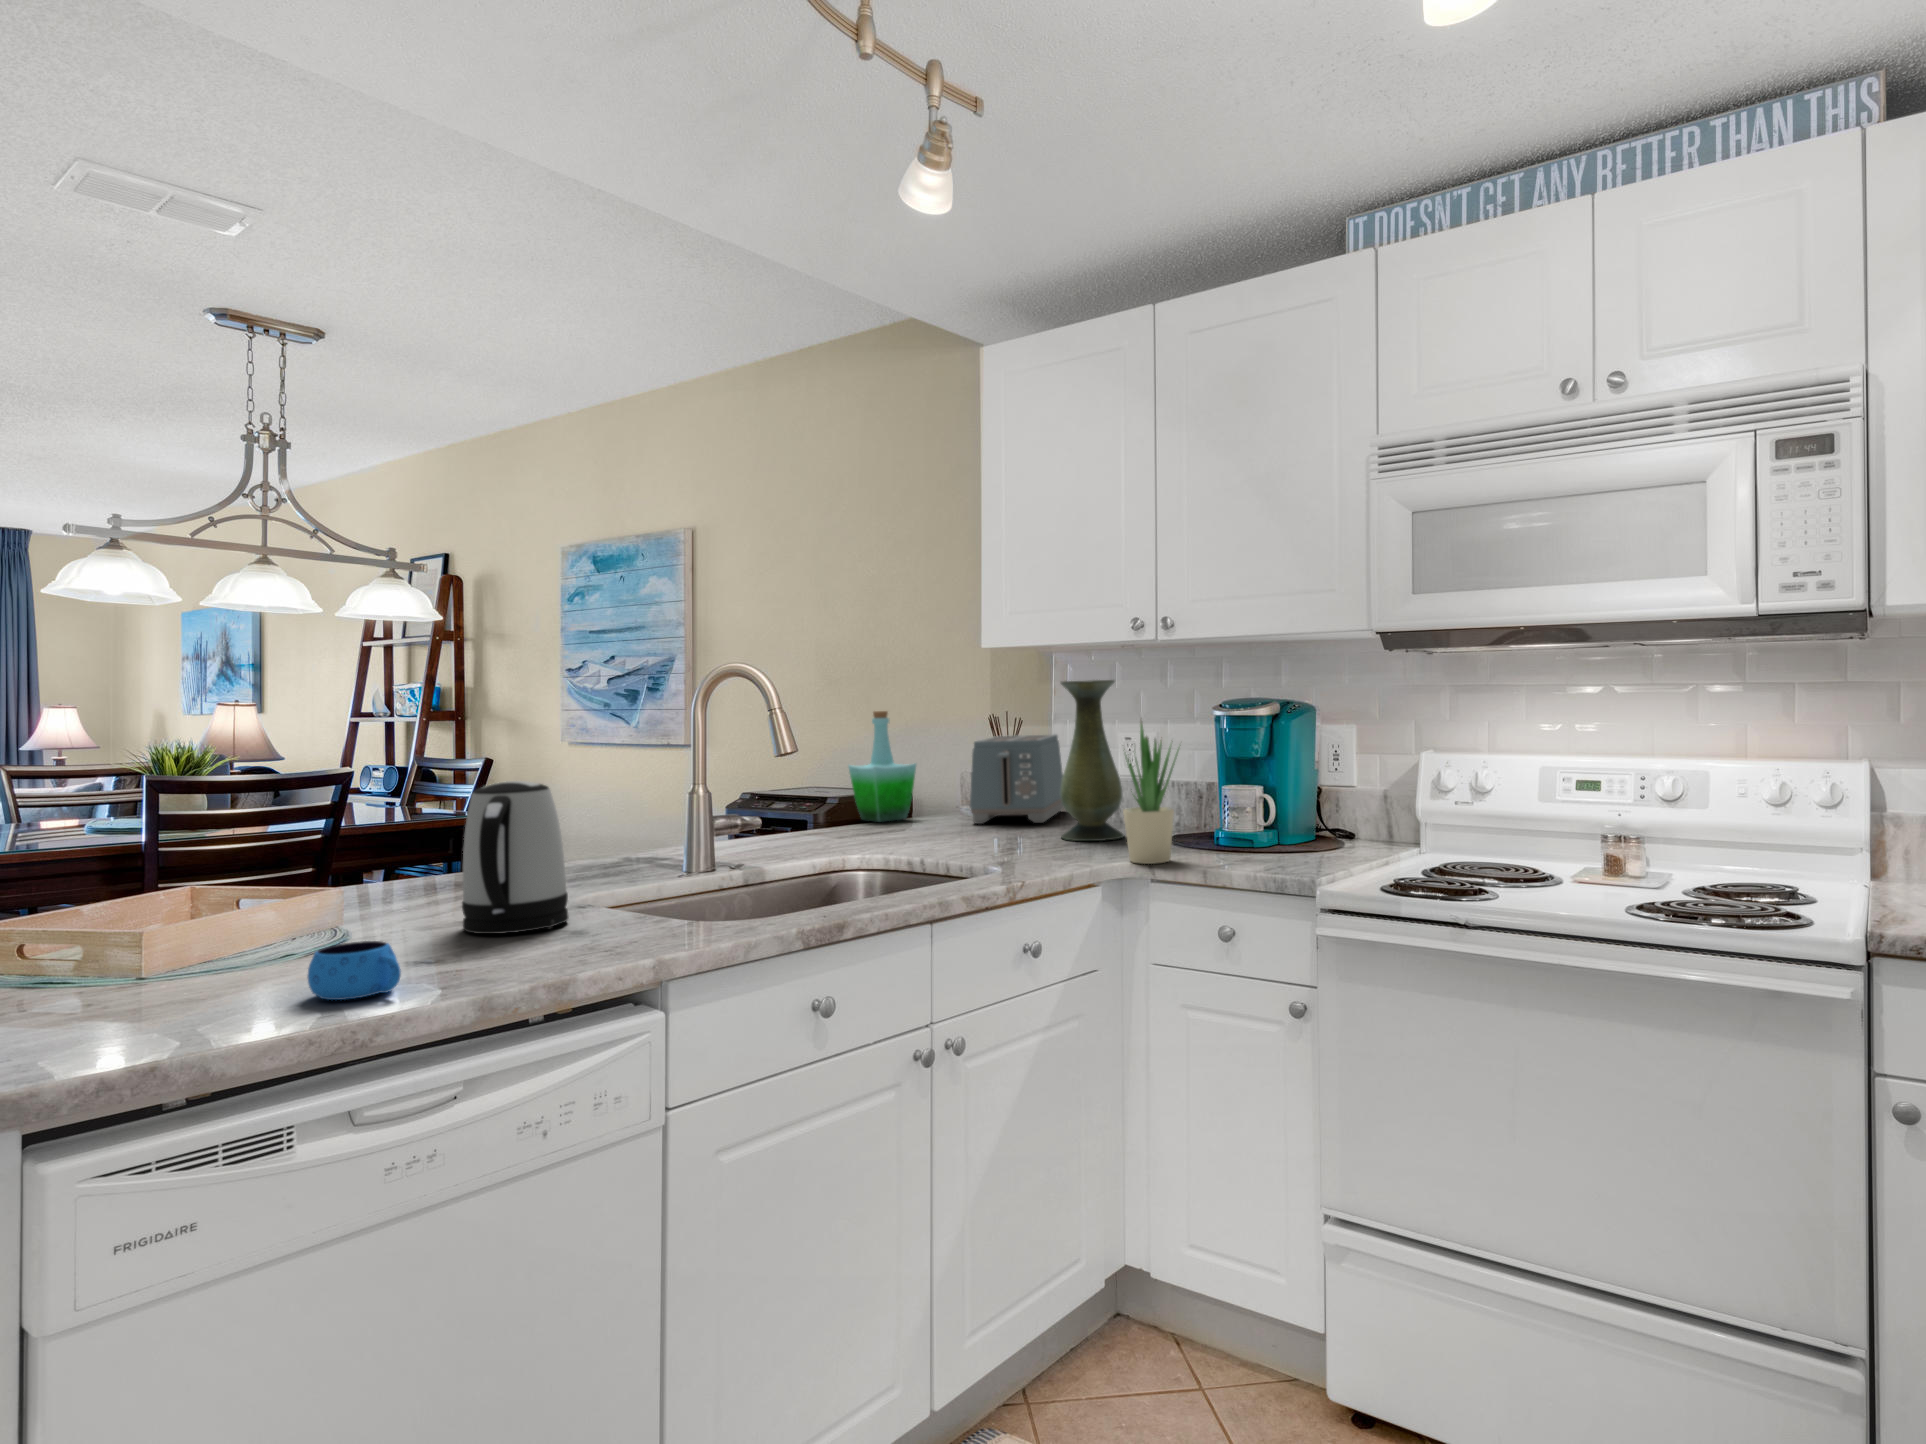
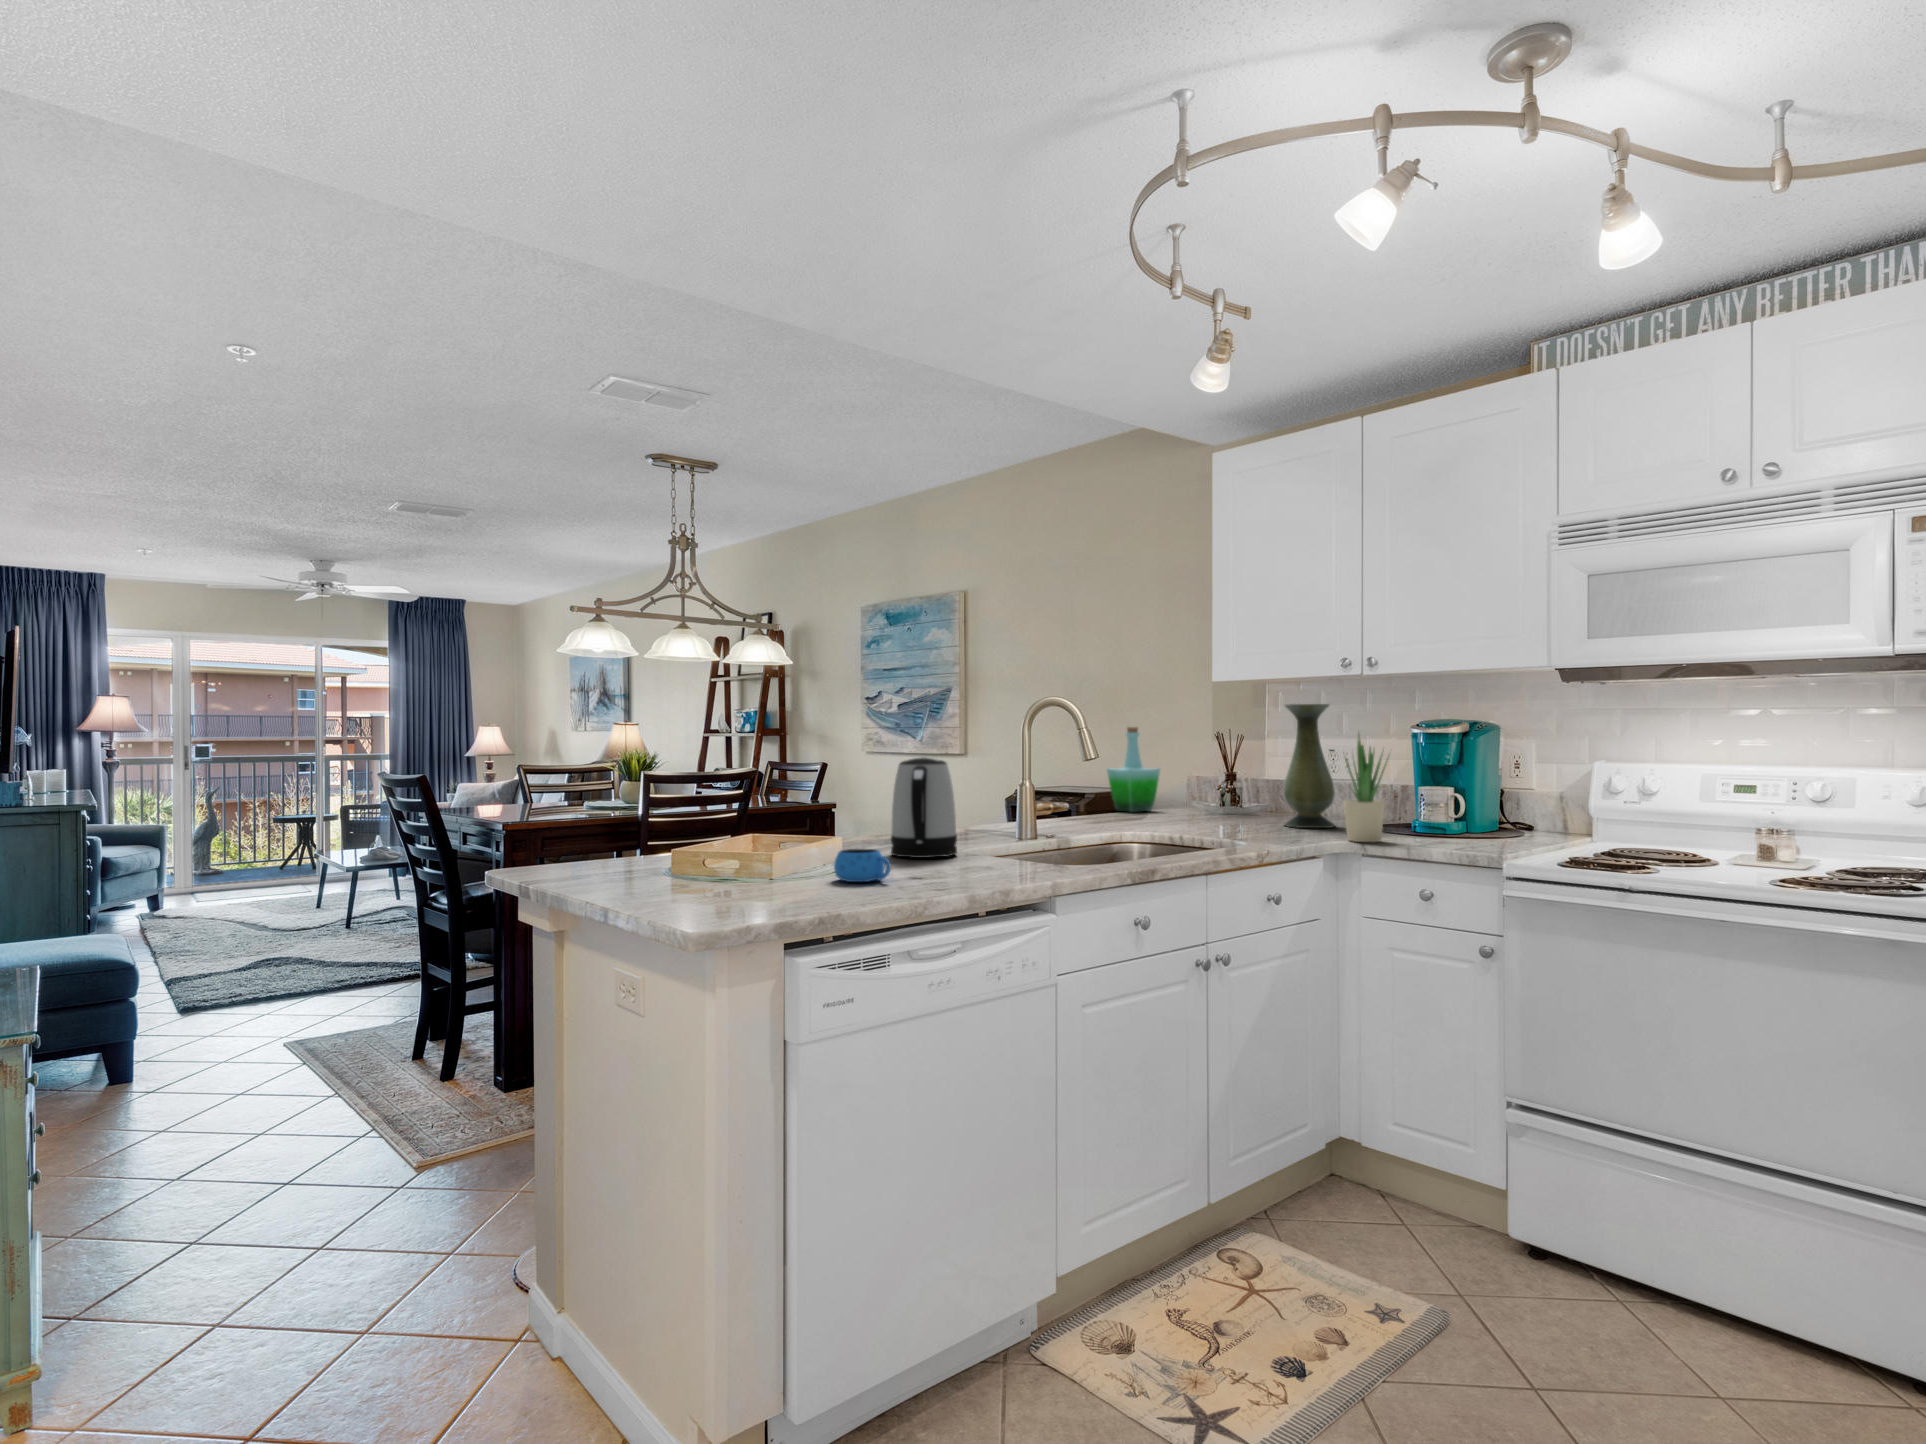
toaster: present [970,735,1063,824] -> none [1205,749,1277,816]

